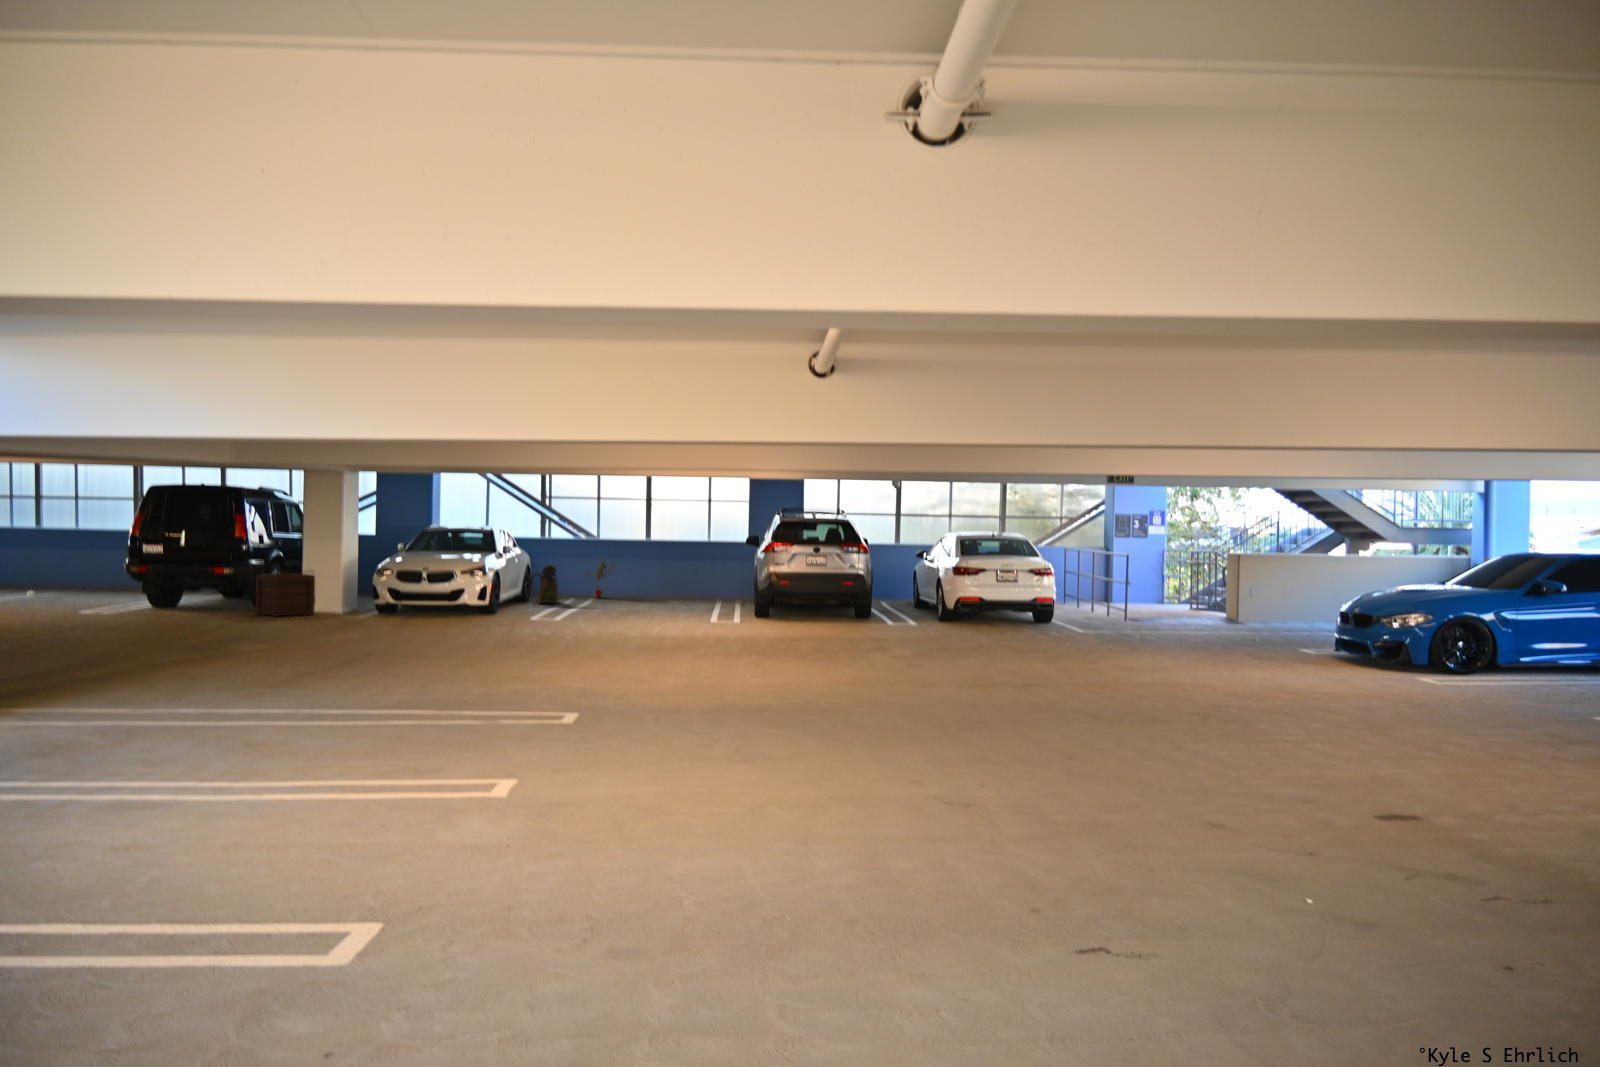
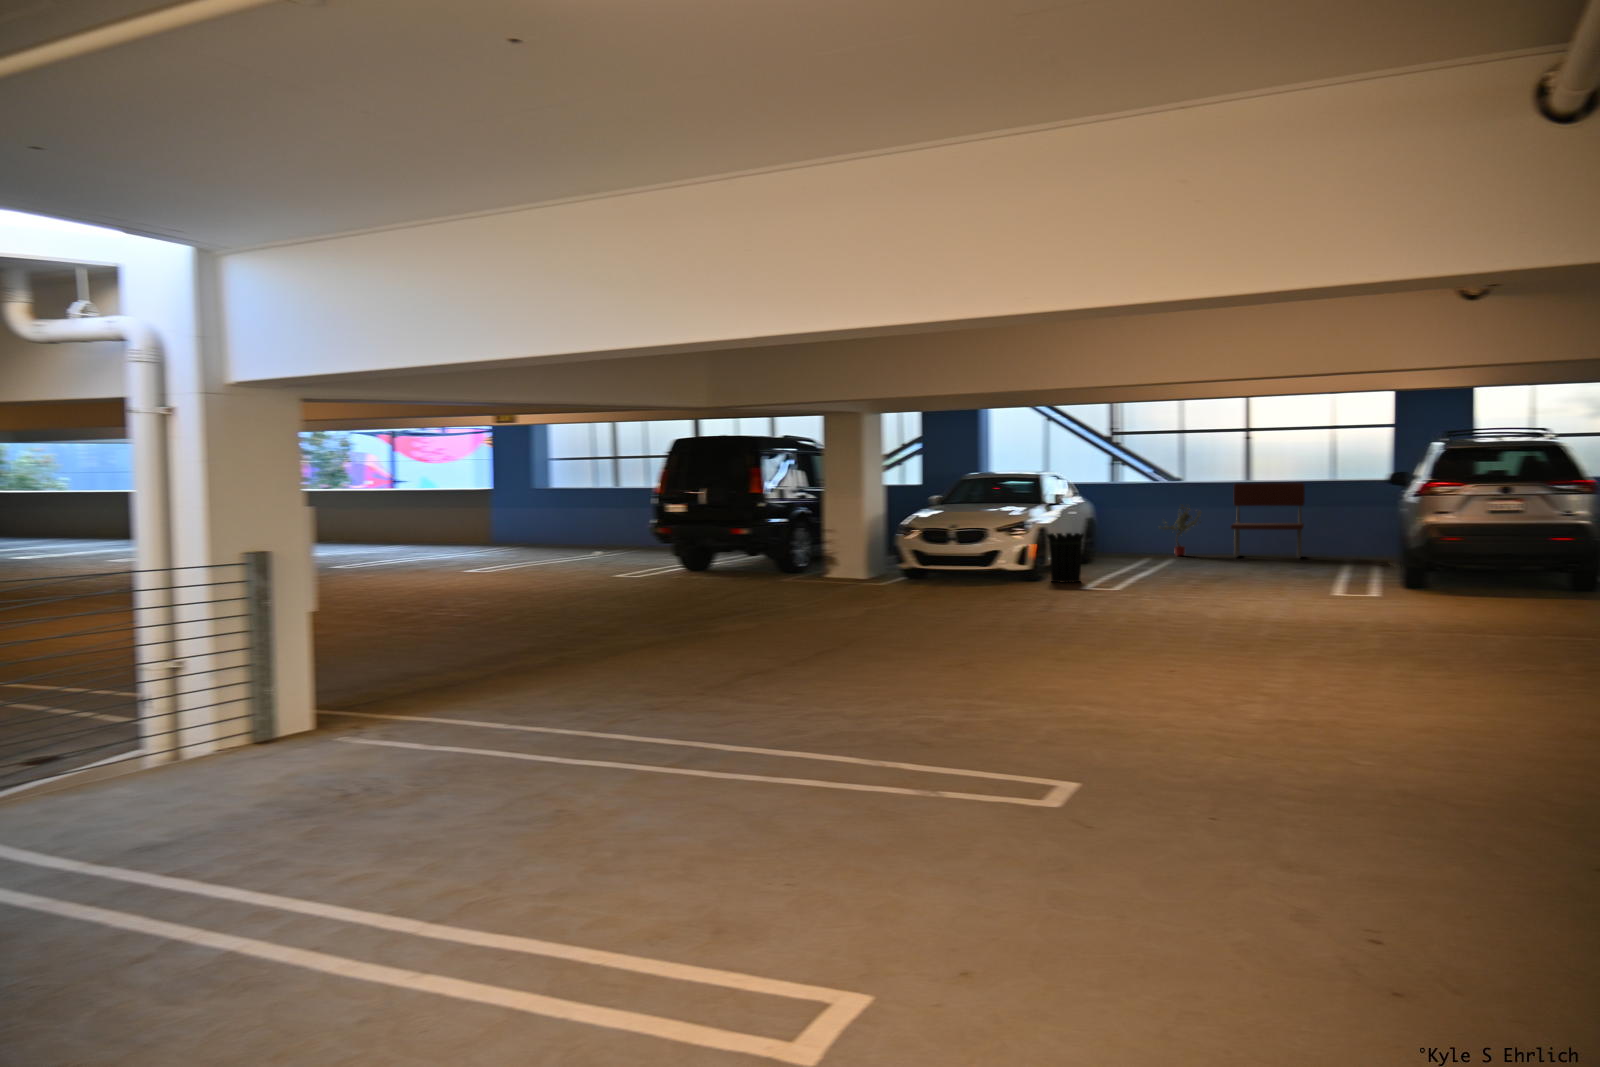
bench: none [637,542,690,600] -> present [1231,483,1305,558]
backpack: present [528,565,560,603] -> none [1087,516,1128,565]
wooden crate: present [255,573,315,616] -> none [779,533,838,582]
waste bin: none [502,576,533,615] -> present [1047,533,1084,583]

